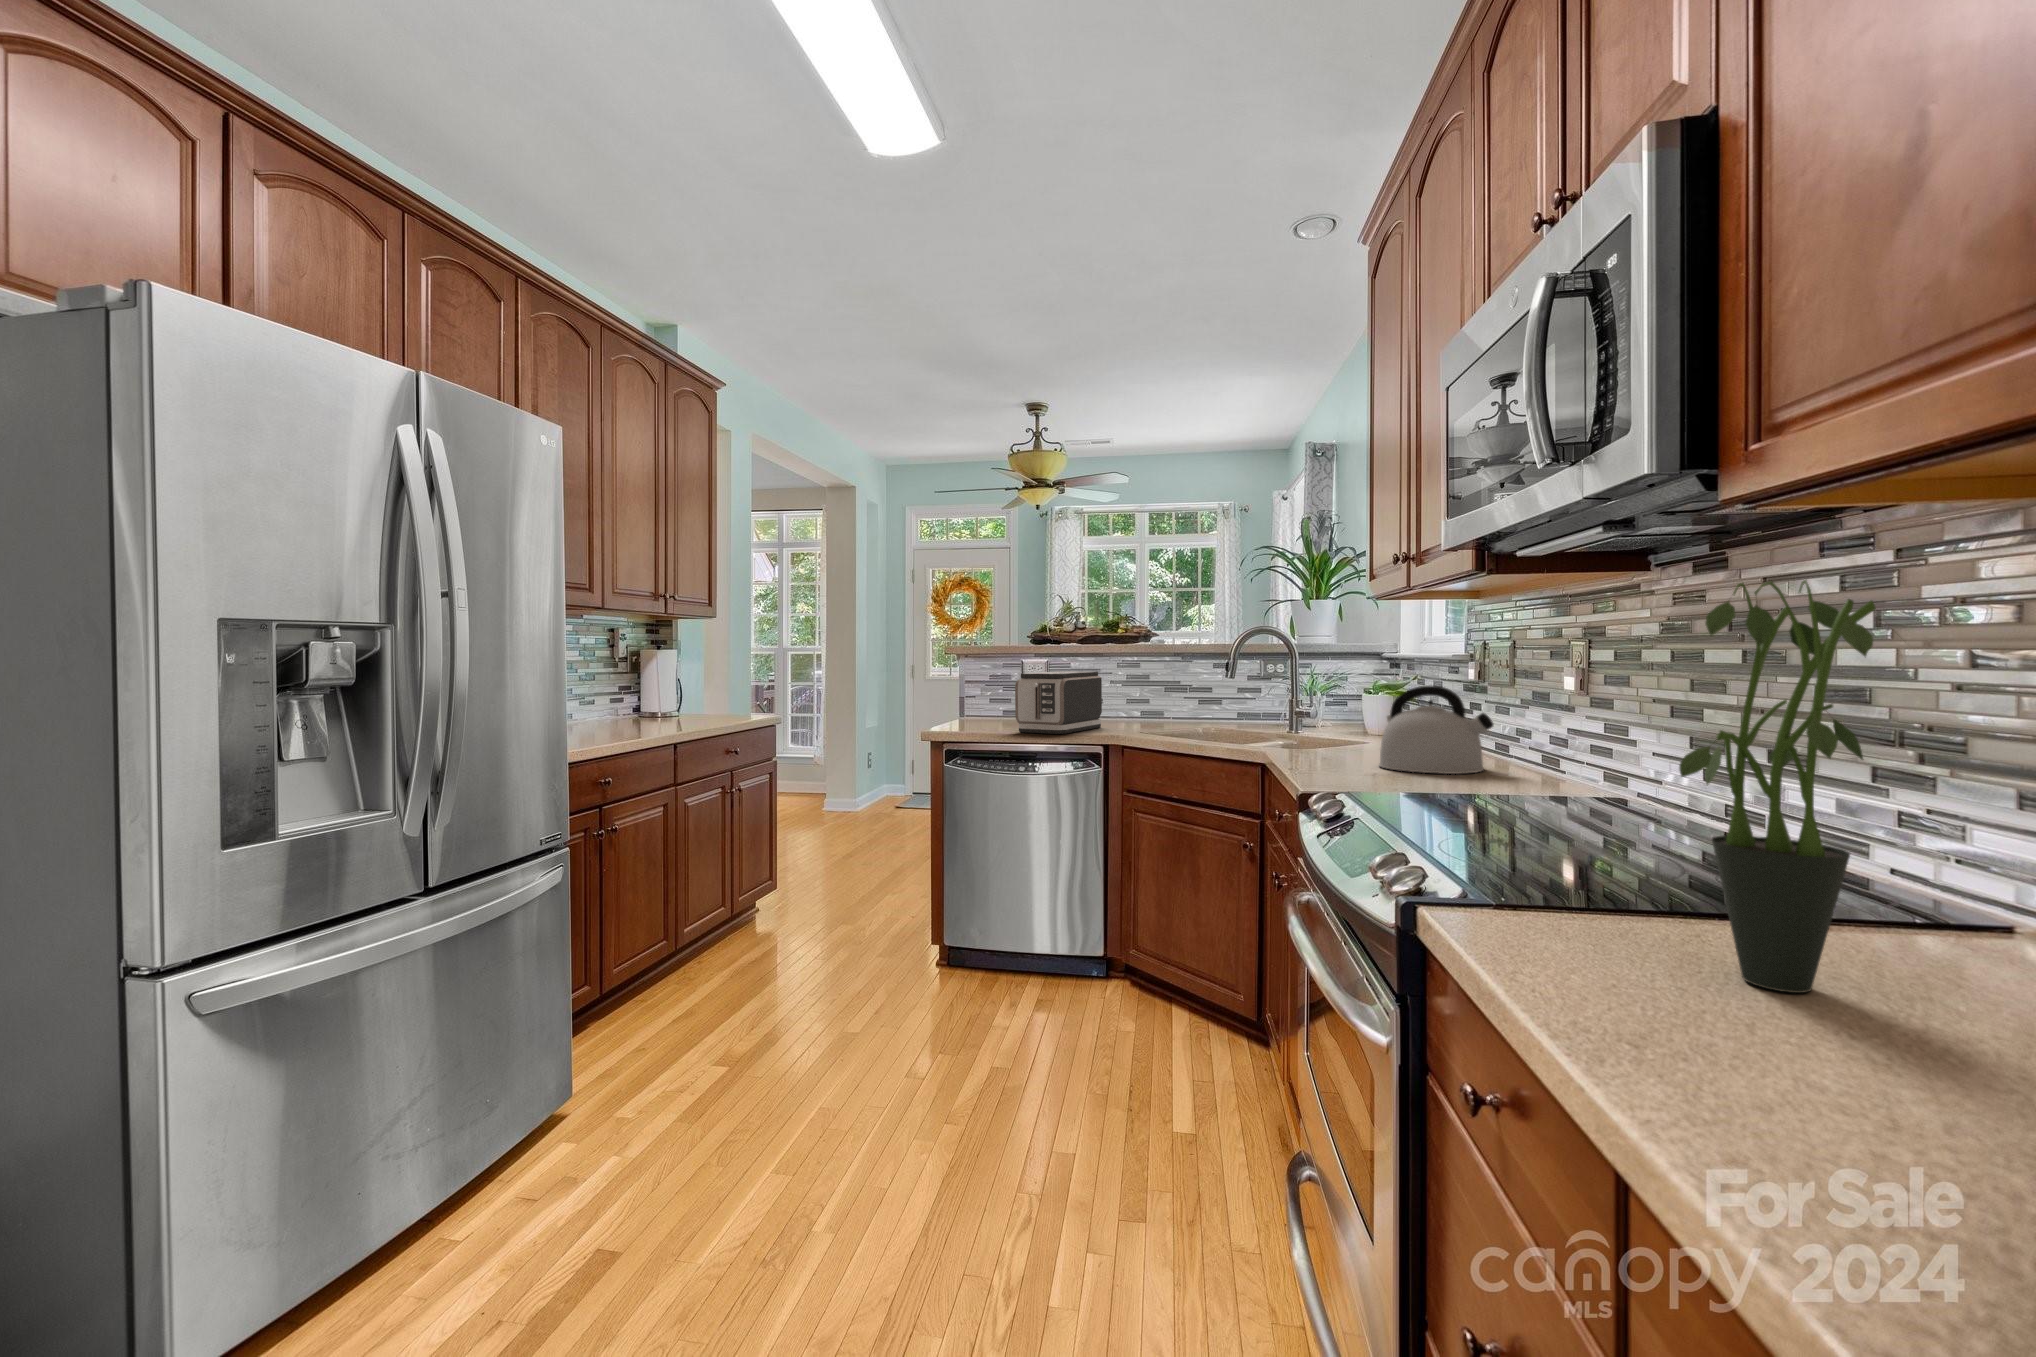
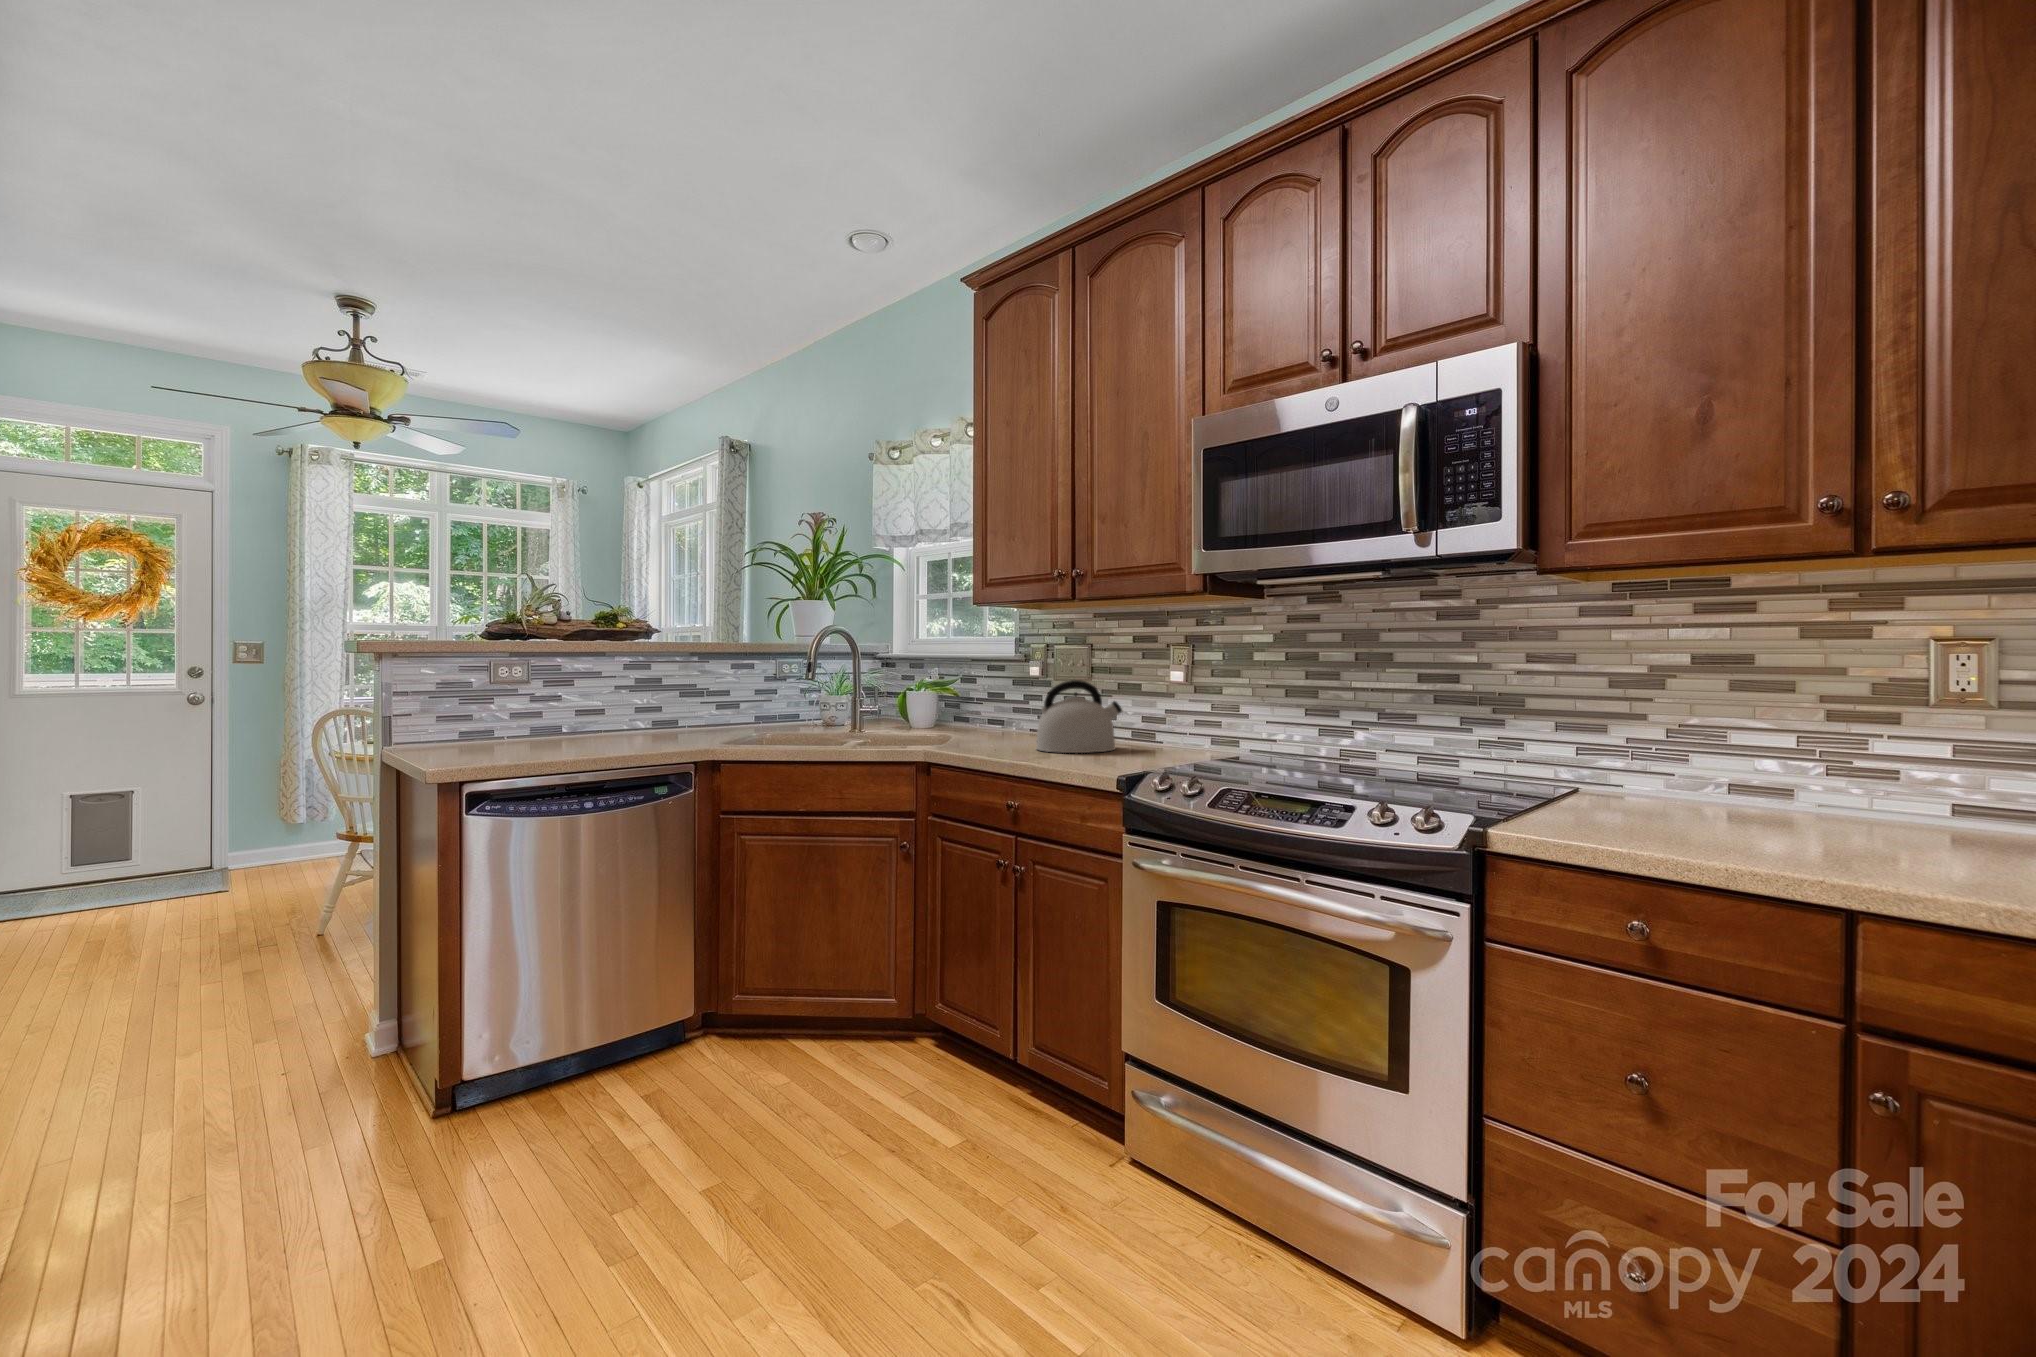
potted plant: present [1679,580,1876,993] -> none [1569,618,1676,831]
toaster: present [1015,671,1102,734] -> none [570,675,650,753]

